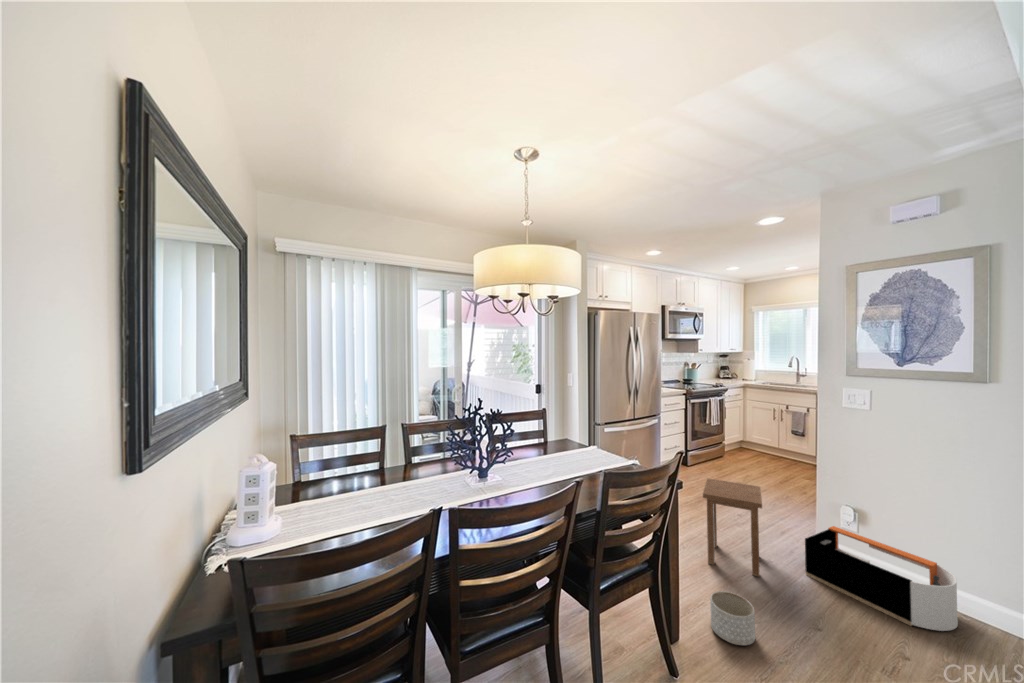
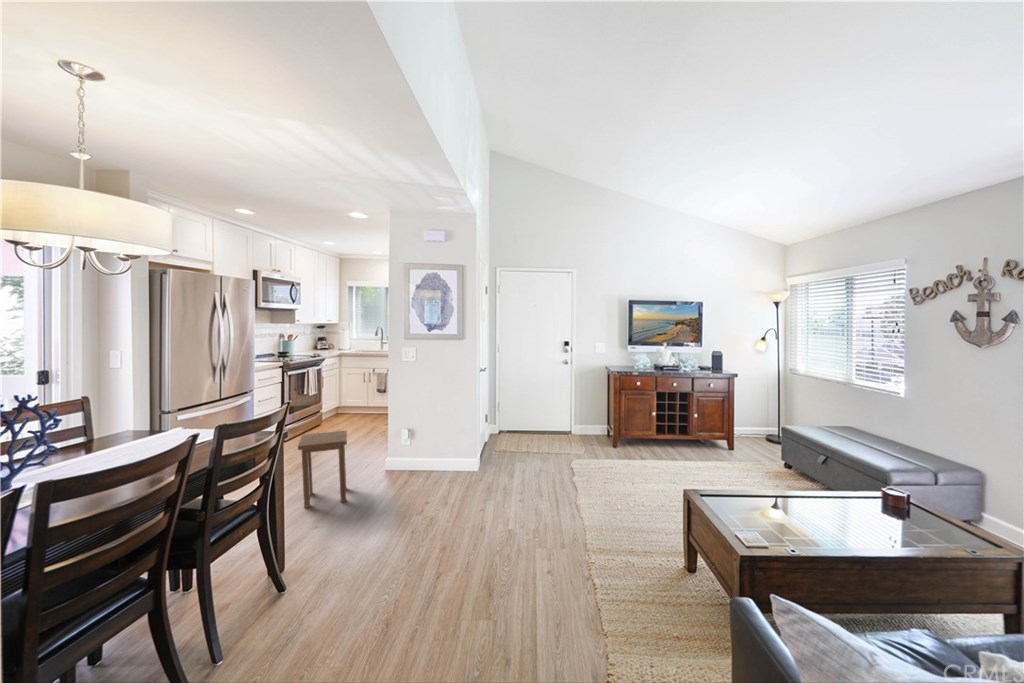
storage bin: present [805,526,958,631] -> none [378,448,456,492]
planter: present [710,591,755,645] -> none [304,513,340,550]

